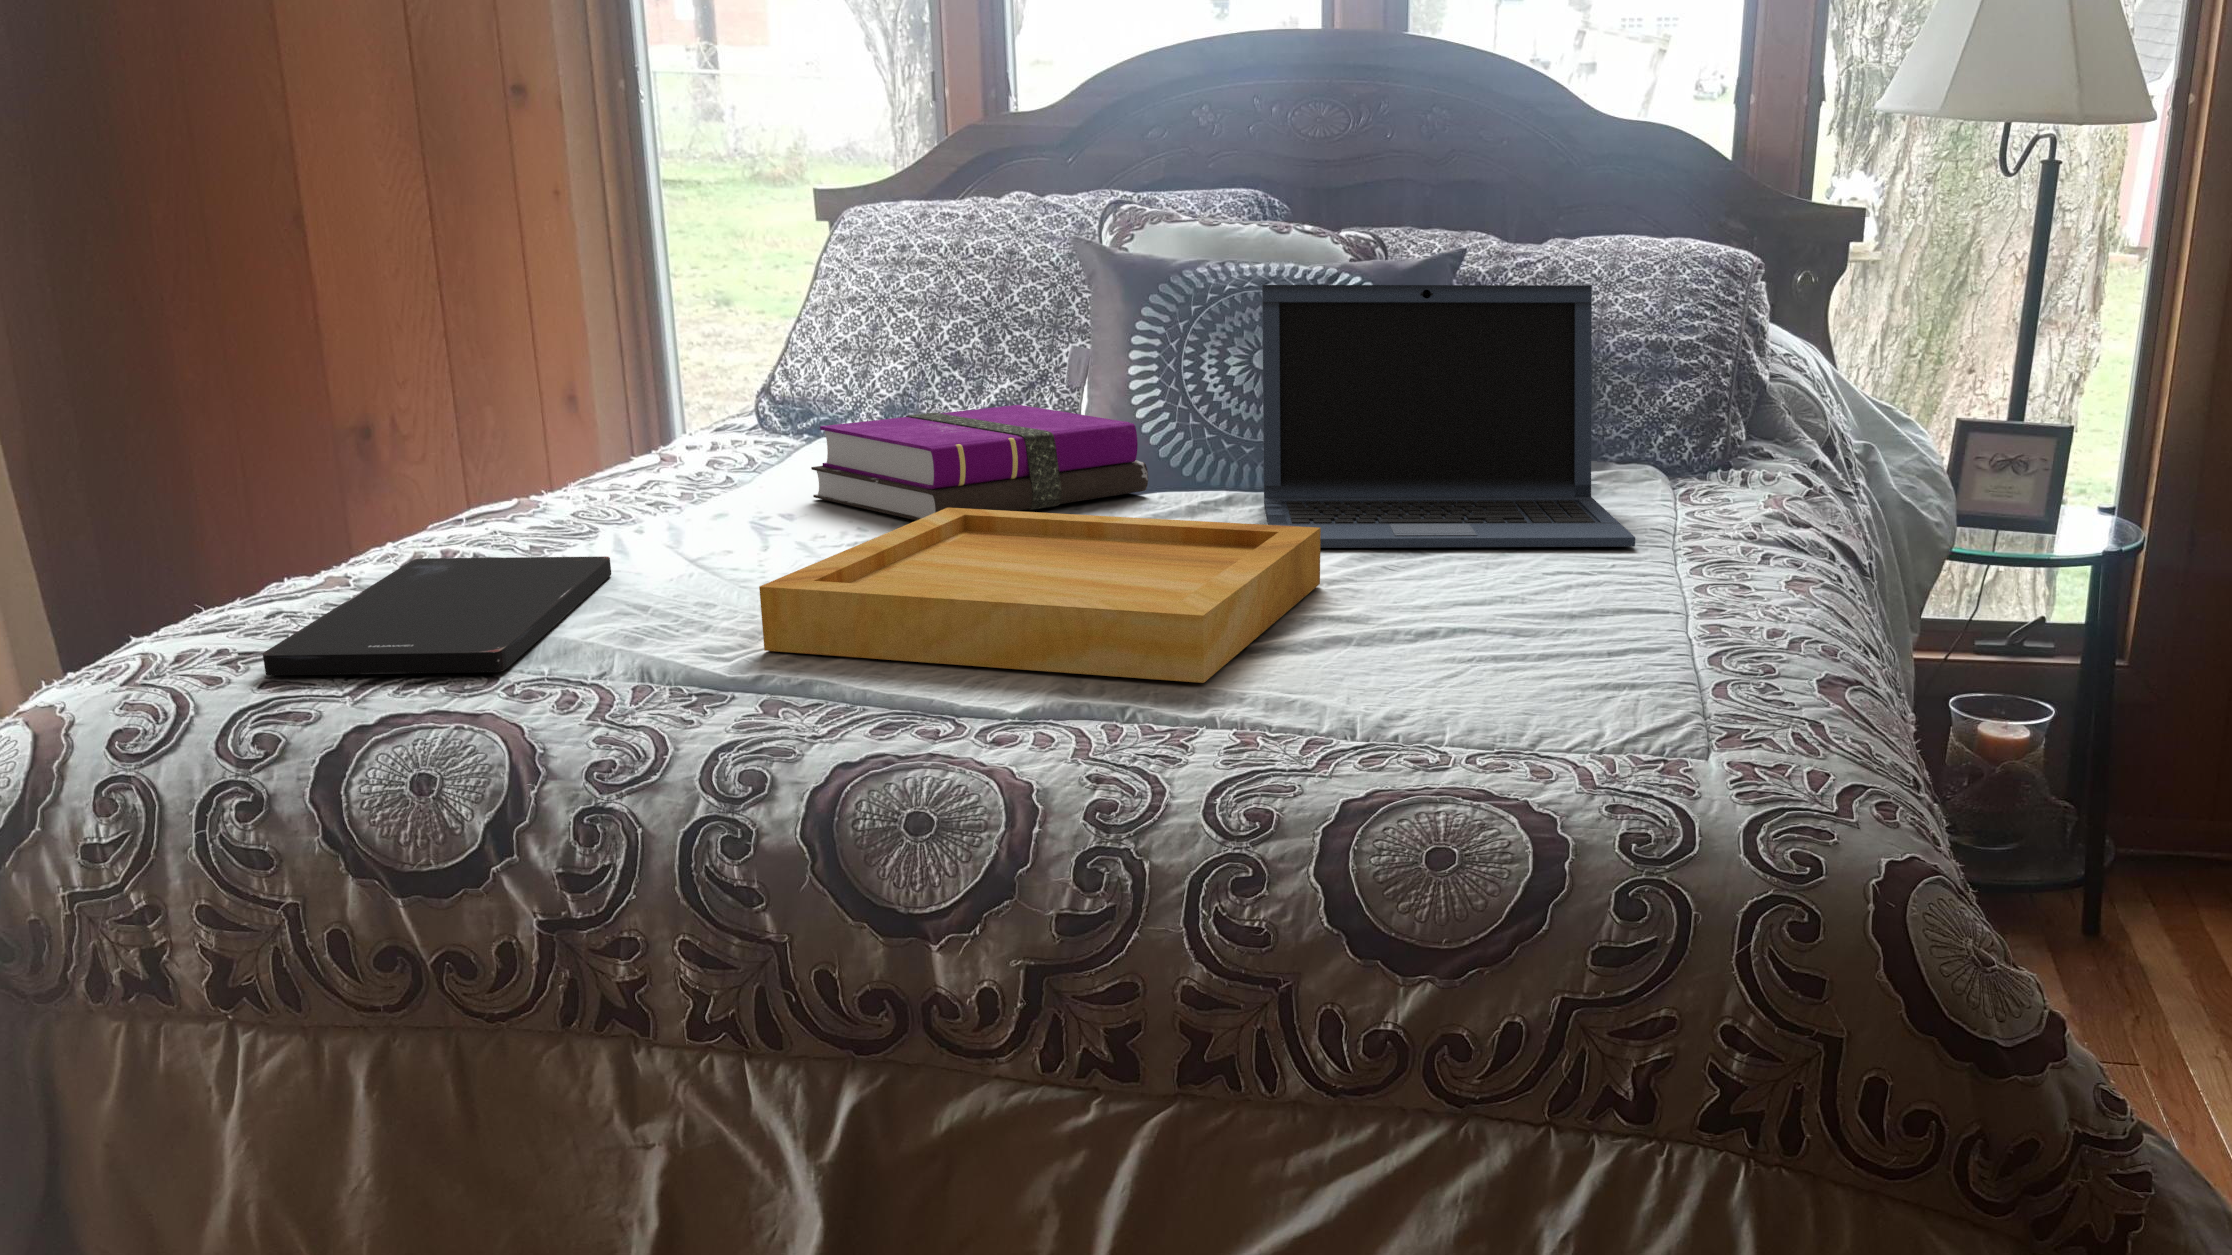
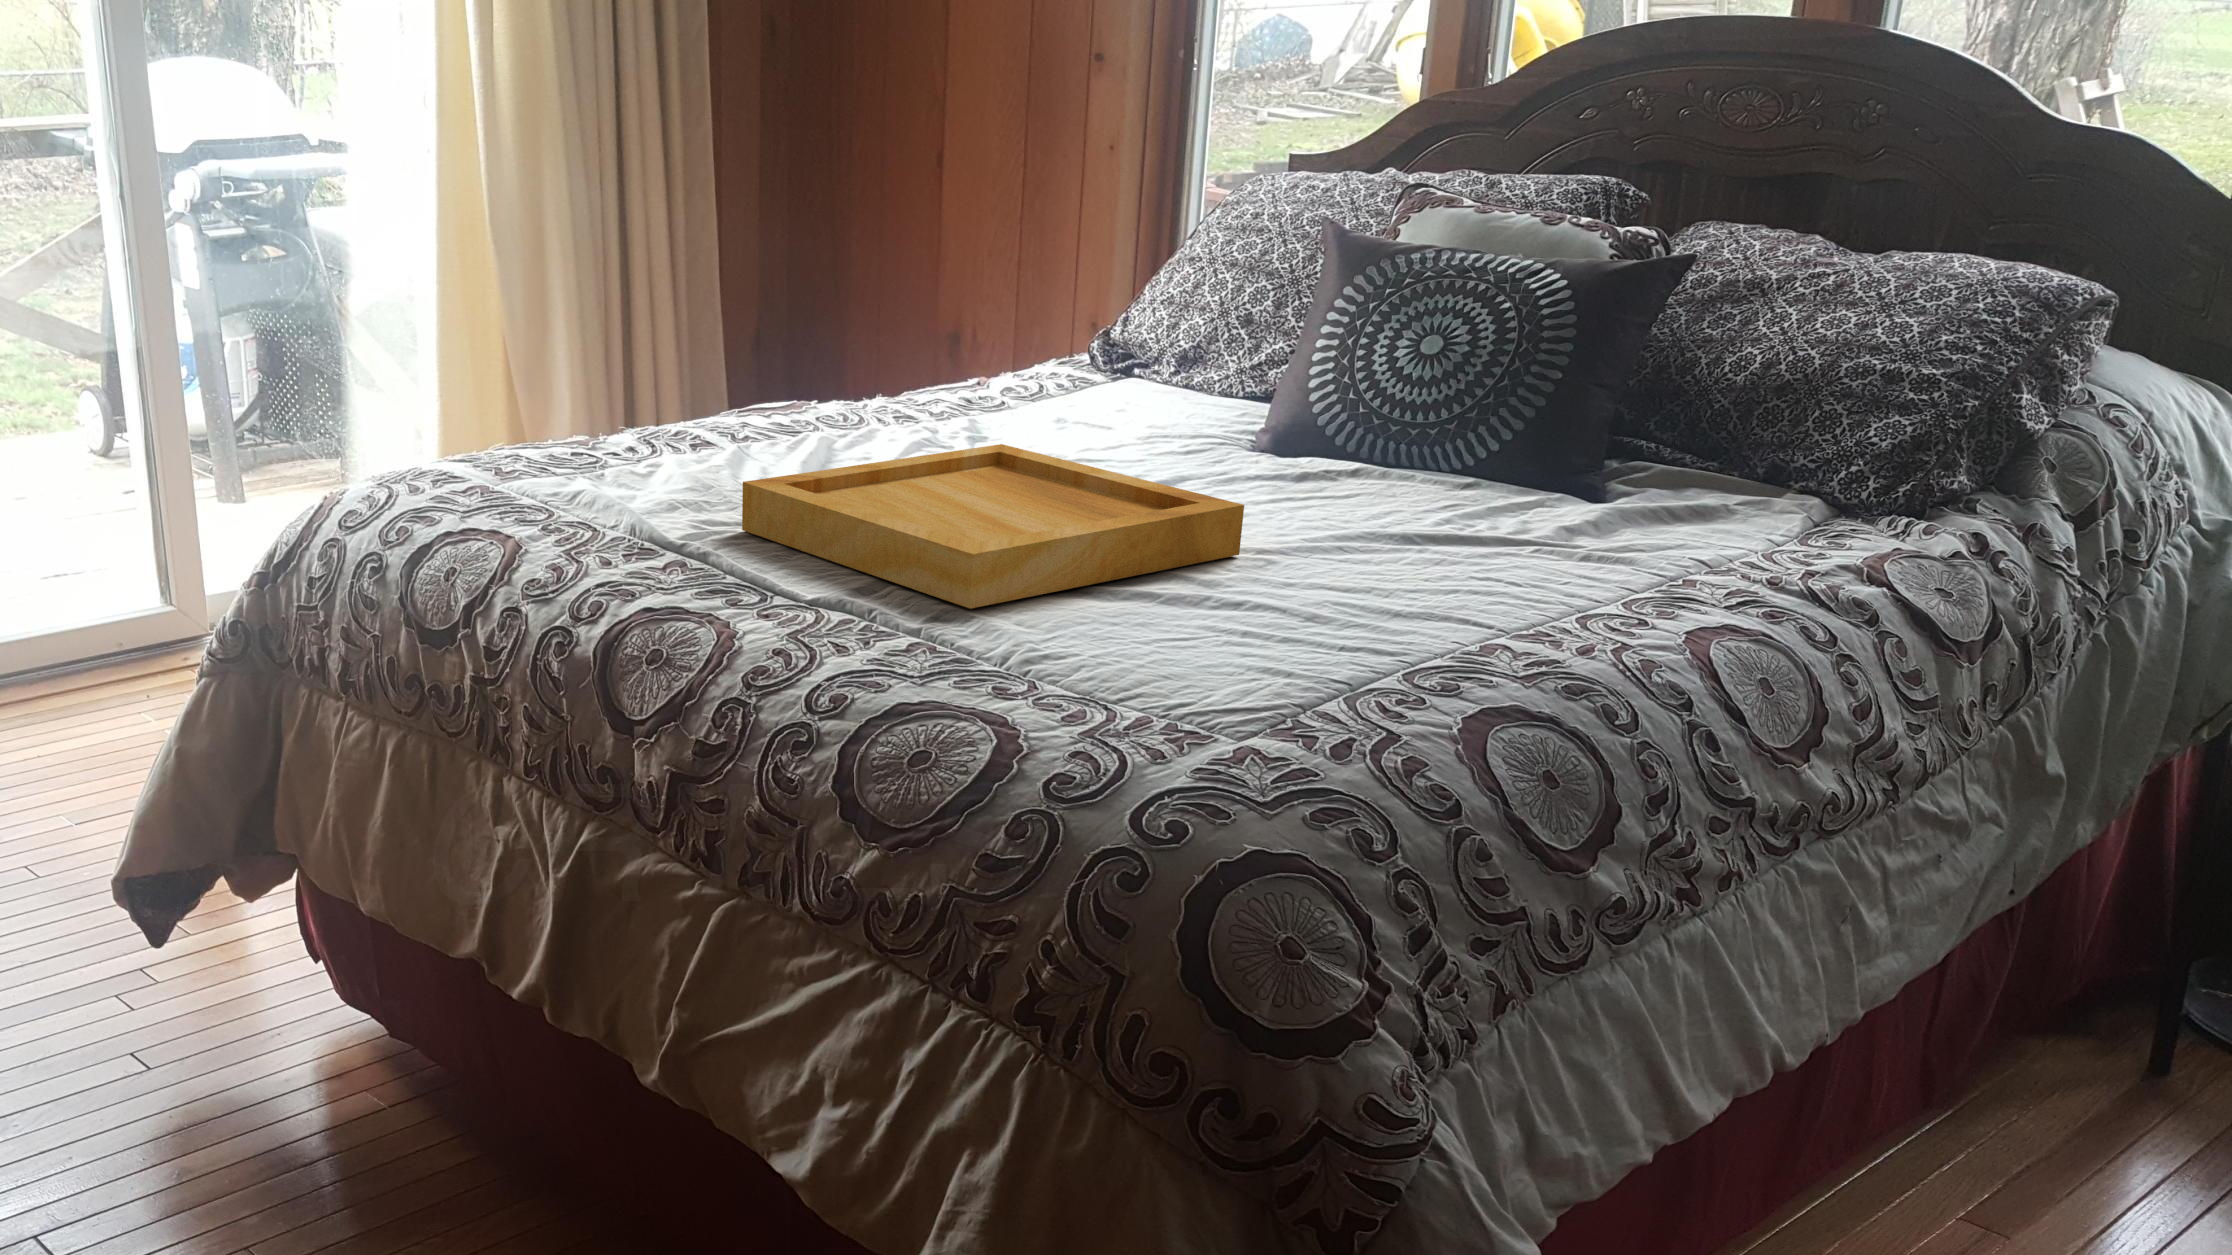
laptop: present [1262,285,1635,548] -> none [1273,276,1736,574]
notebook: present [811,405,1148,520] -> none [1004,363,1278,457]
smartphone: present [263,556,611,676] -> none [449,430,756,514]

